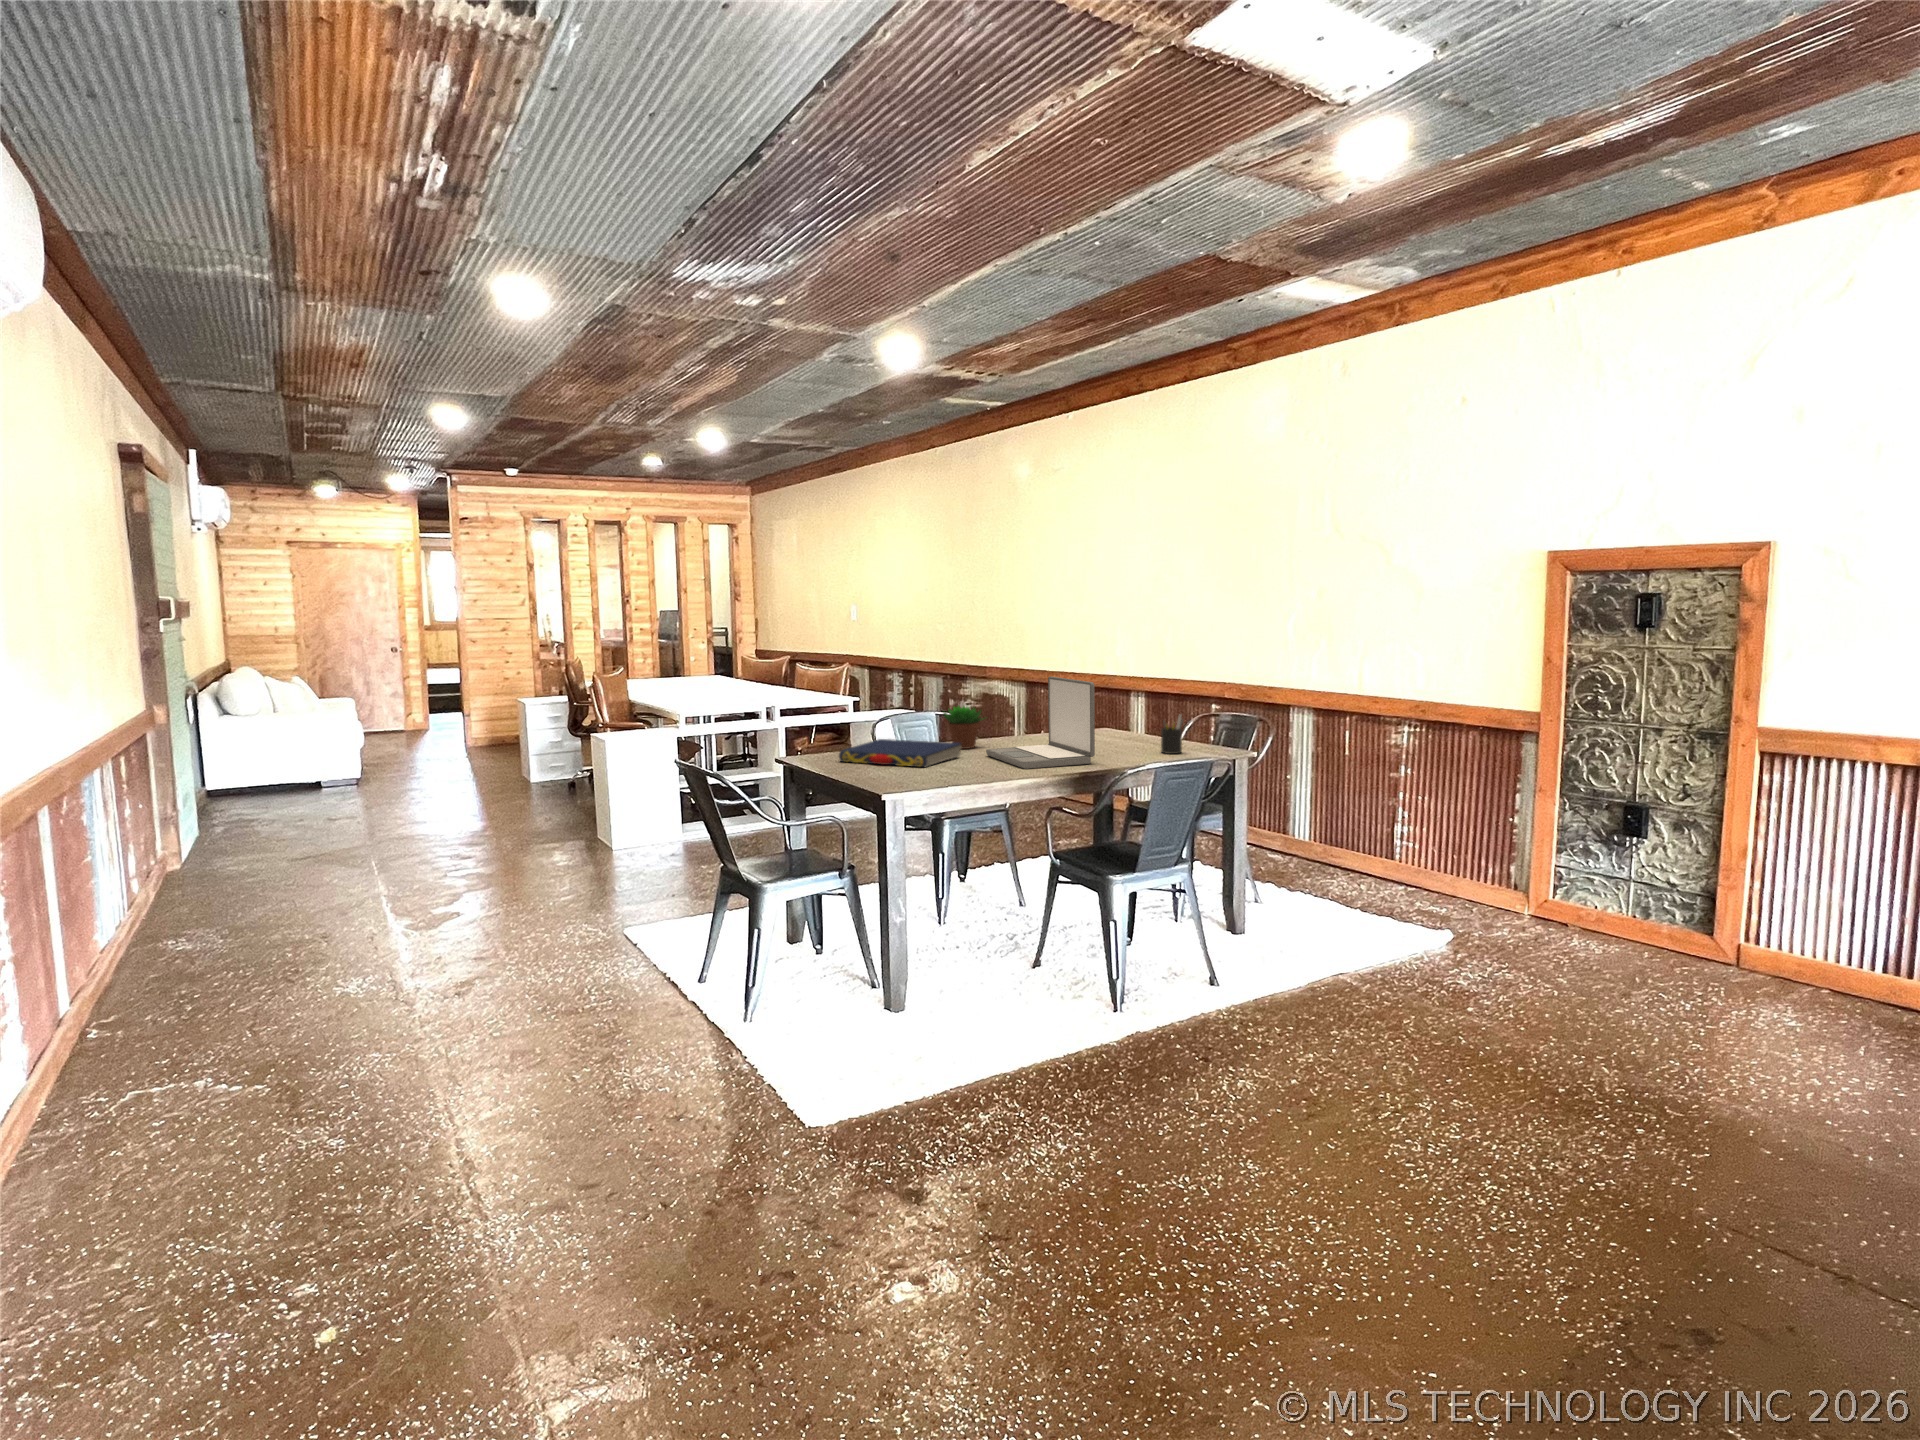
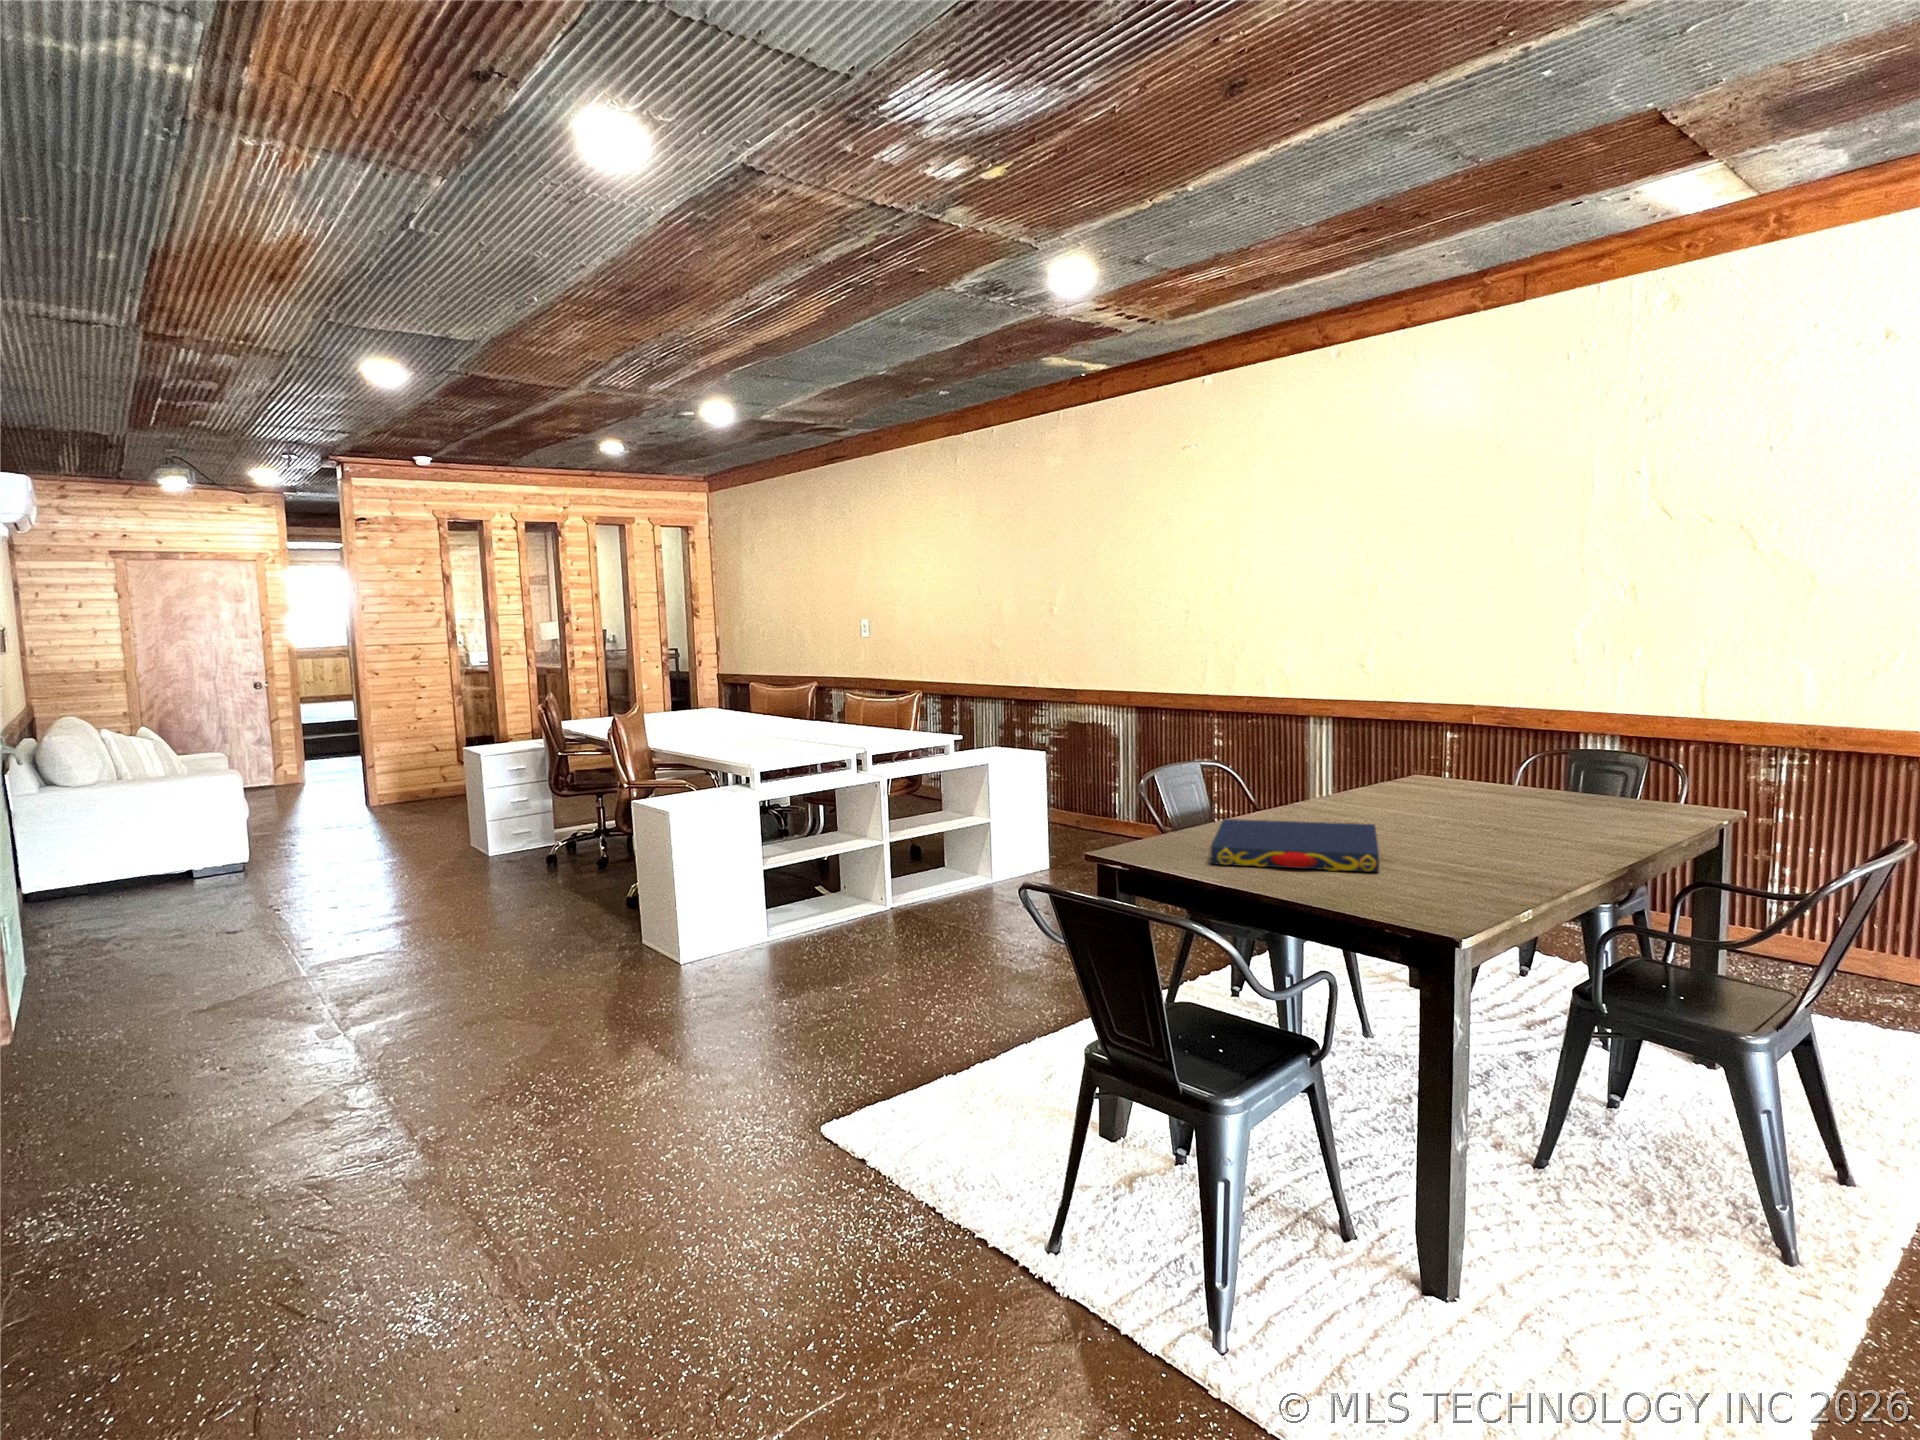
laptop: present [986,677,1095,769] -> none [1404,717,1618,868]
succulent plant: present [944,705,984,749] -> none [1289,761,1358,827]
pen holder: present [1161,715,1183,754] -> none [1633,767,1676,825]

